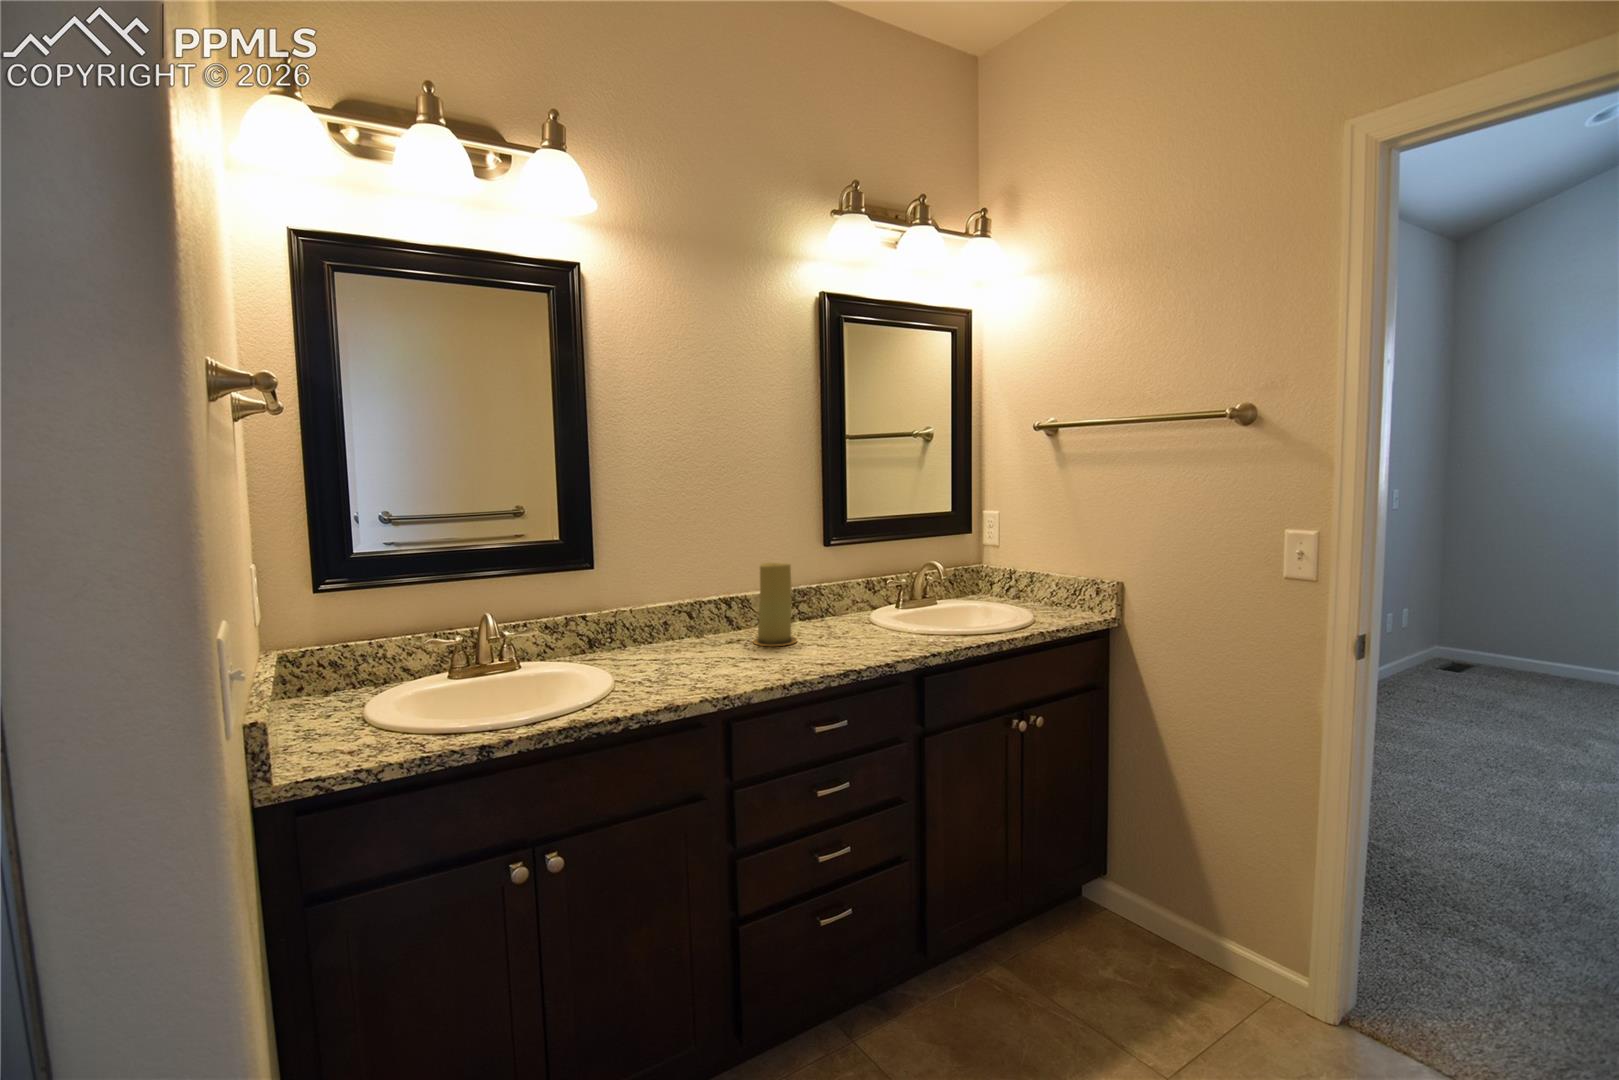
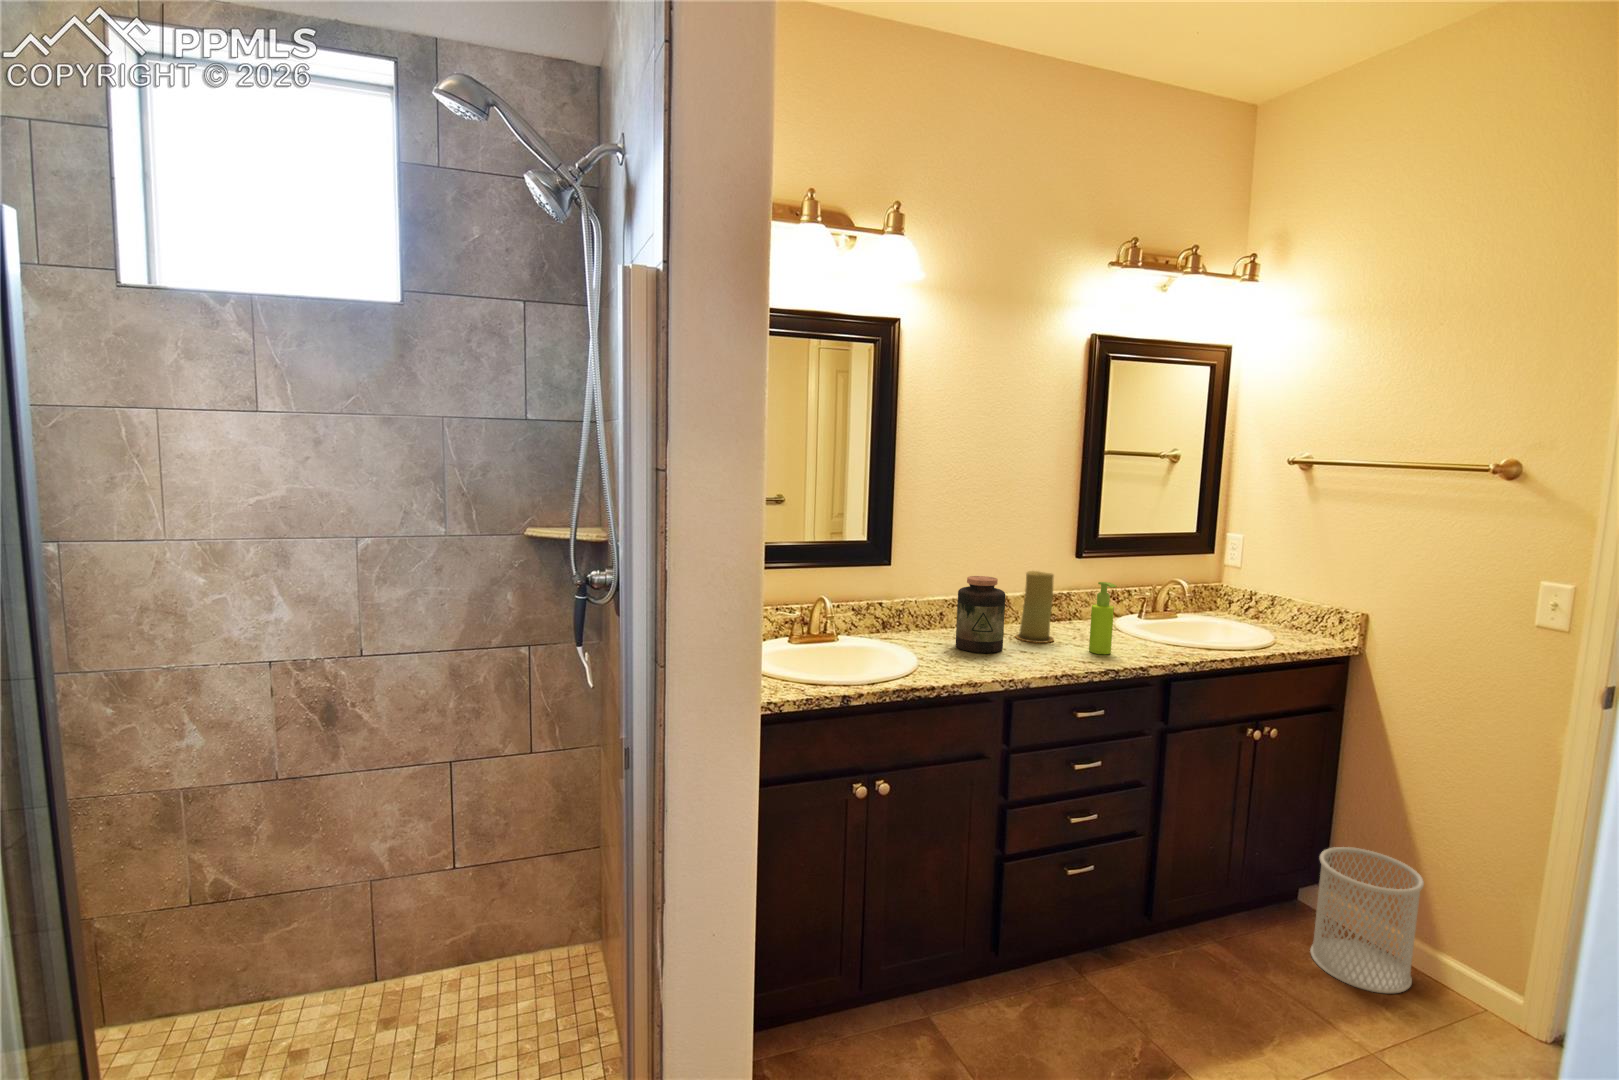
soap dispenser: none [832,568,857,653] -> present [1089,582,1117,654]
jar: none [671,572,731,666] -> present [956,576,1005,653]
wastebasket: none [1096,835,1200,996] -> present [1310,847,1424,993]

